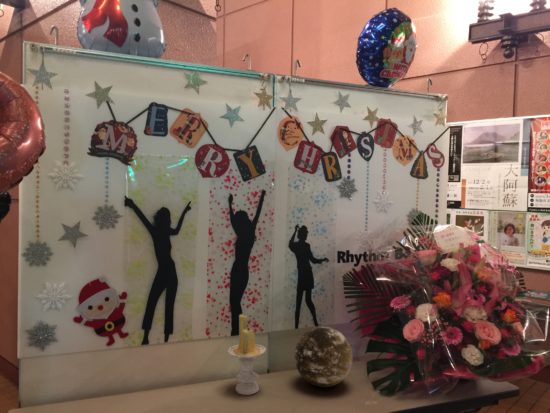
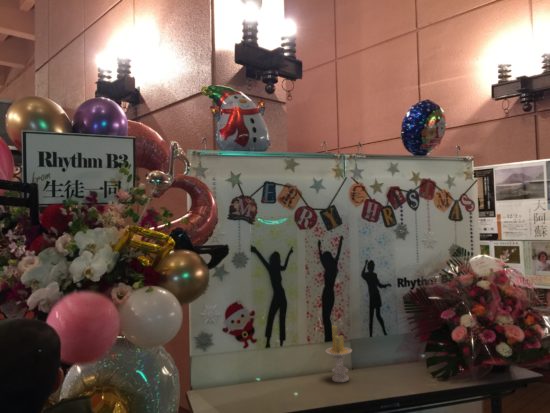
decorative orb: present [295,327,352,387] -> none [372,334,415,377]

